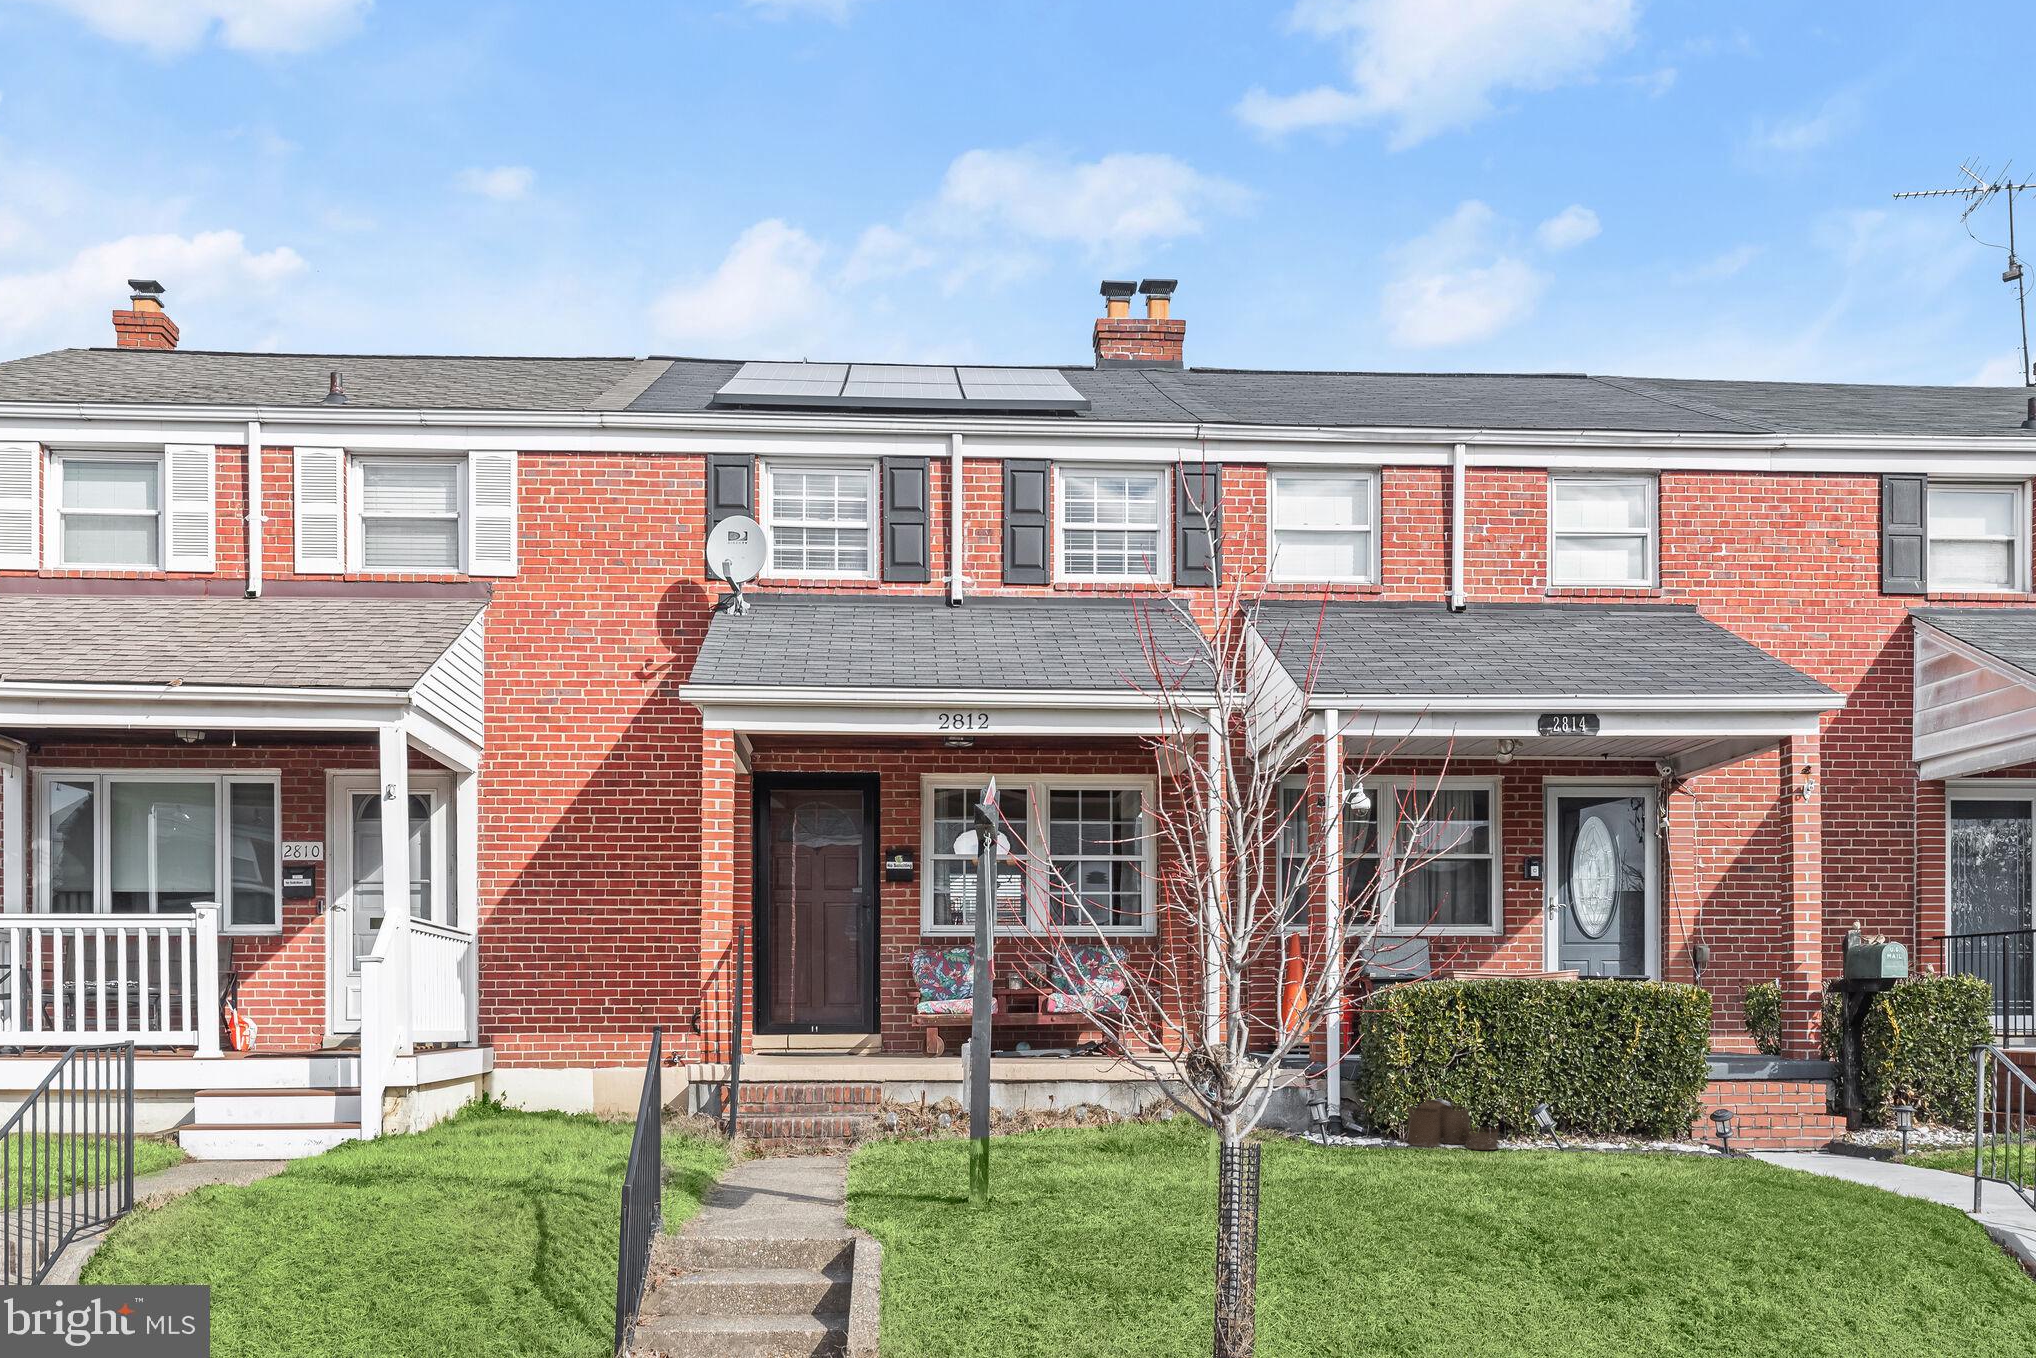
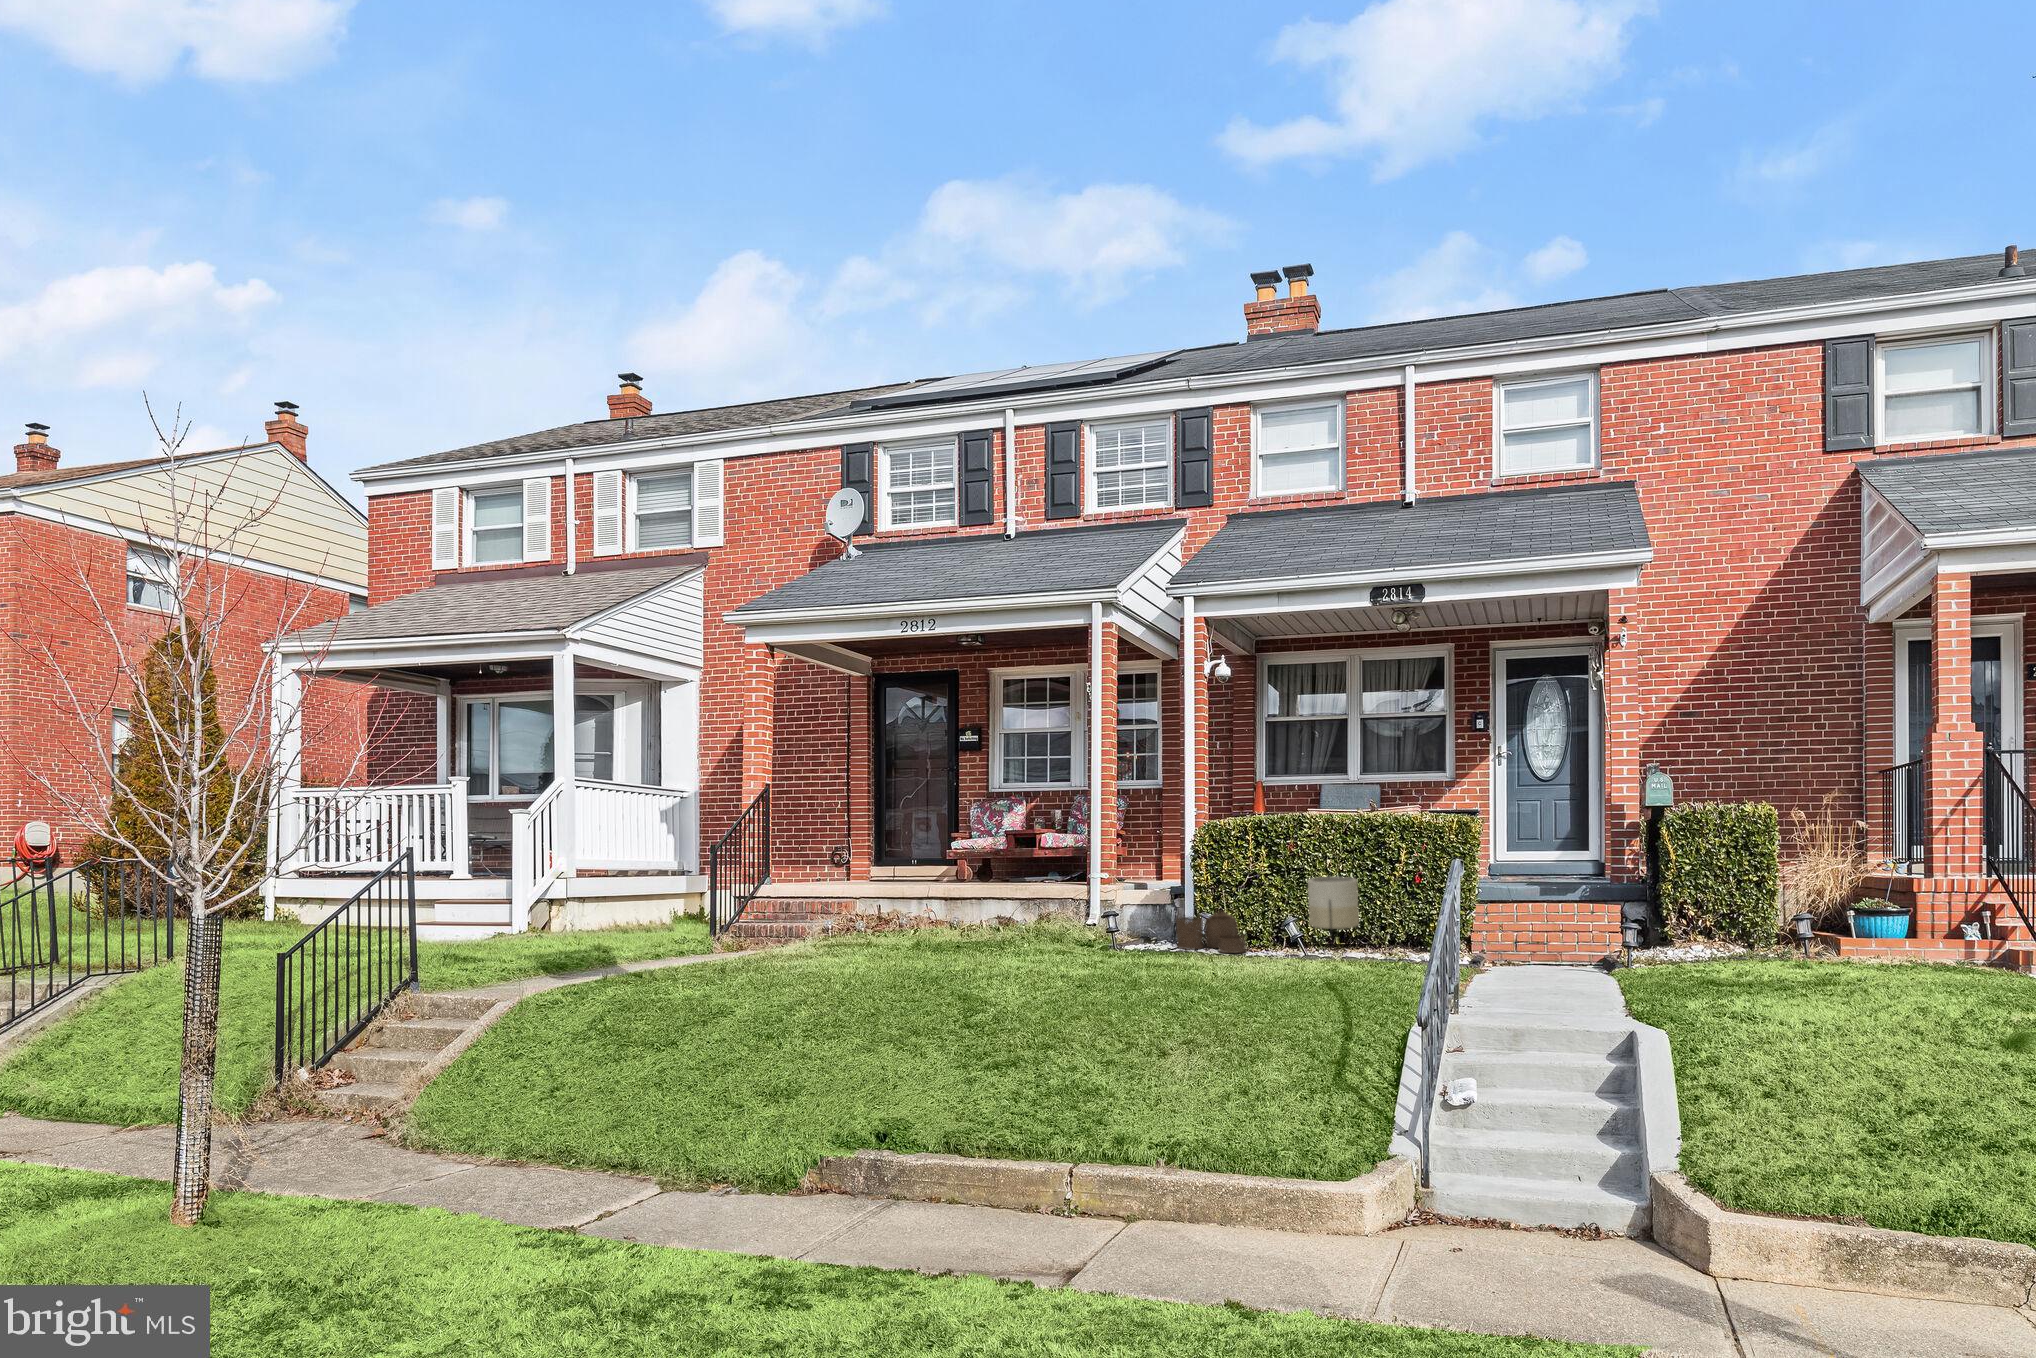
planter: none [1537,1056,1596,1142] -> present [1308,877,1359,935]

